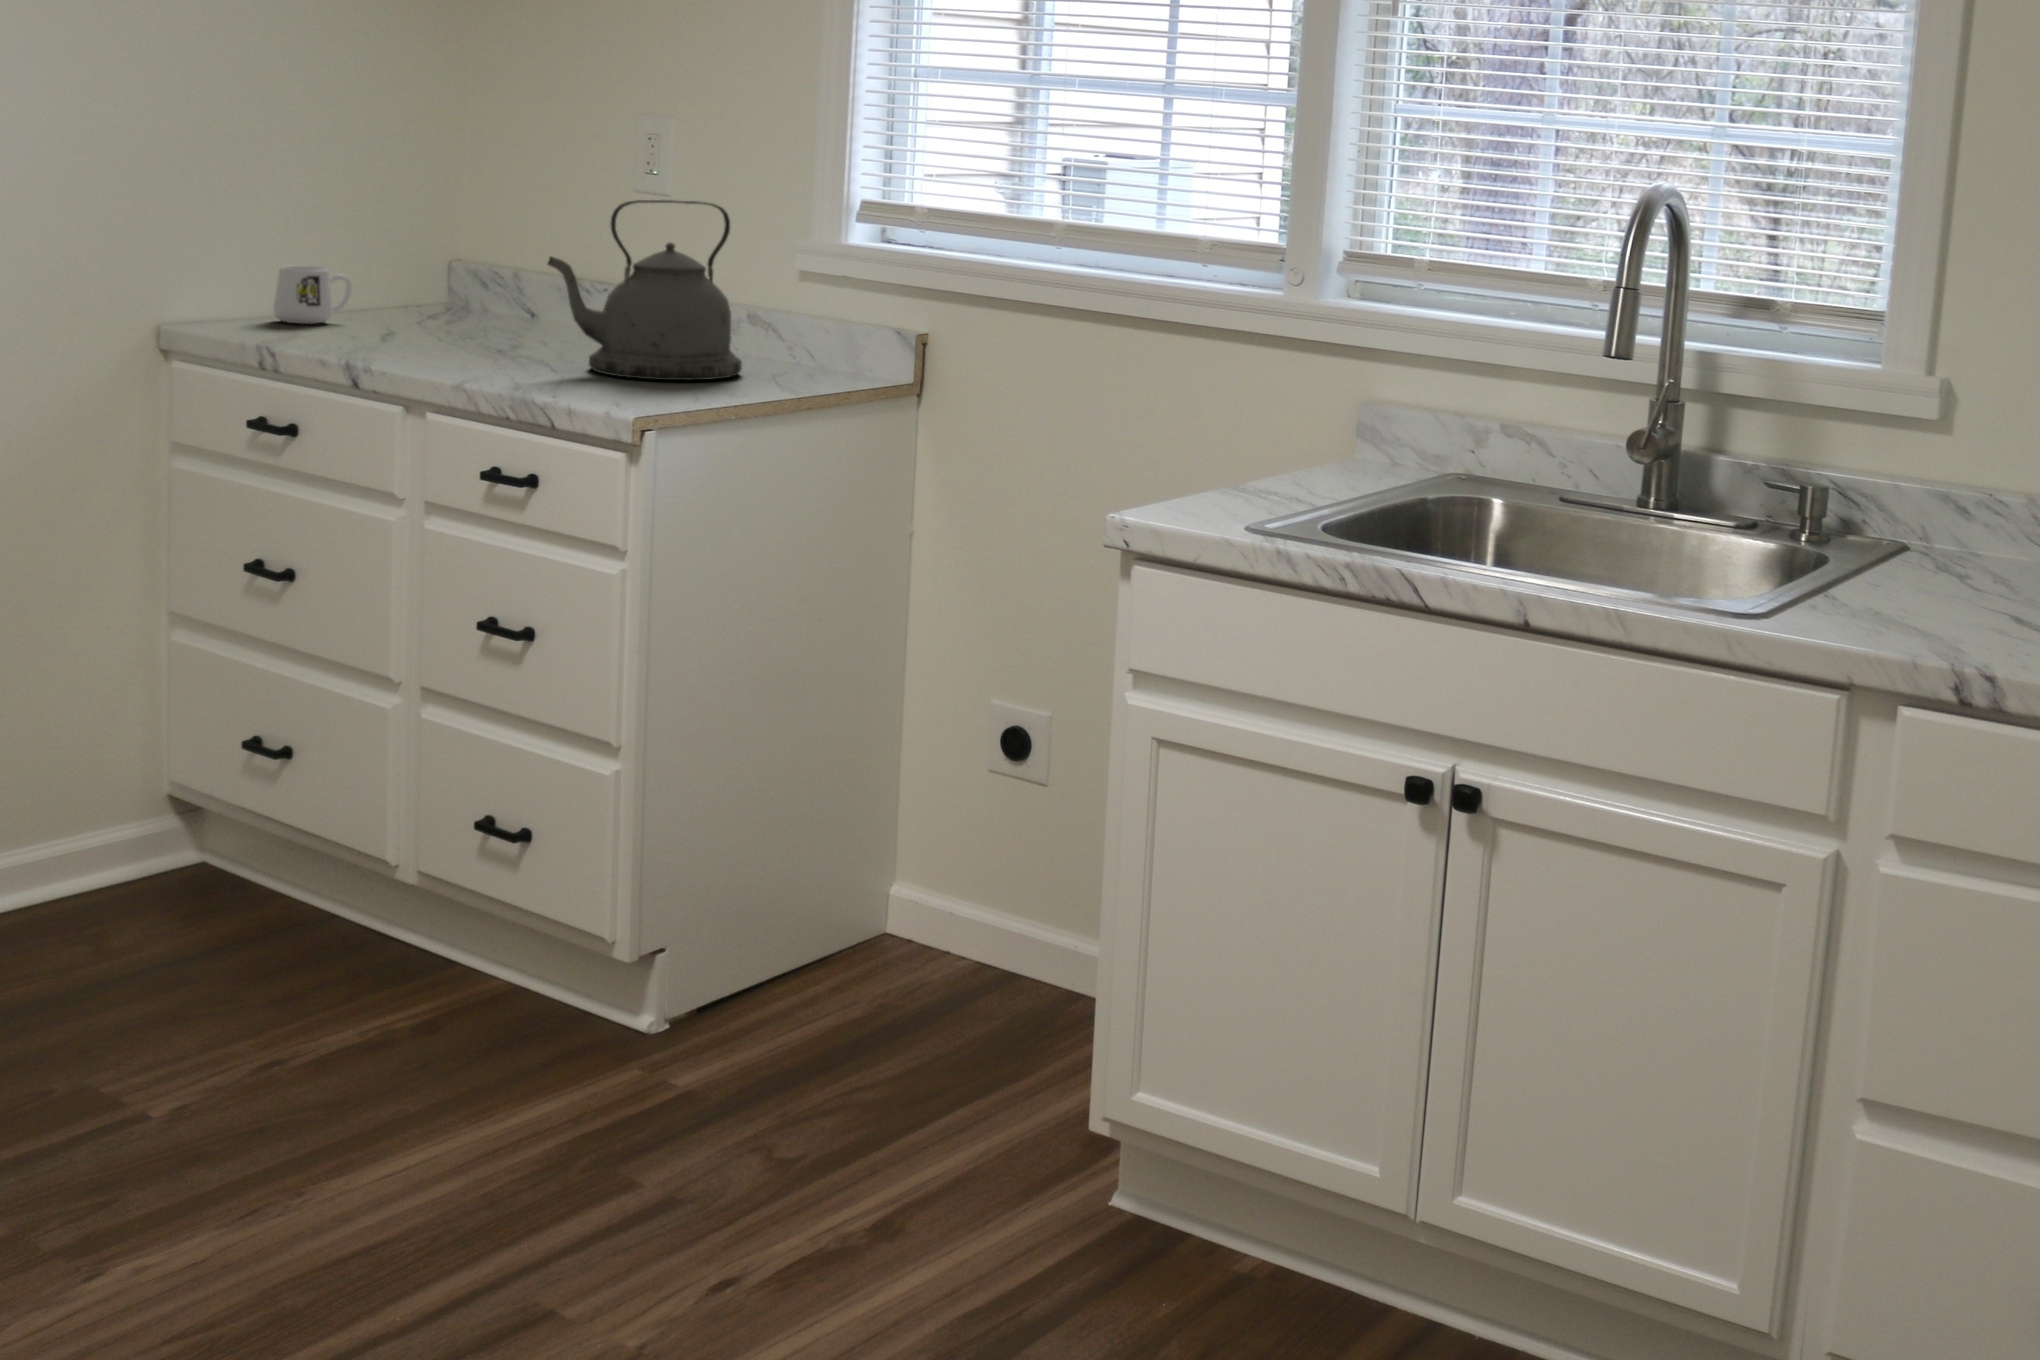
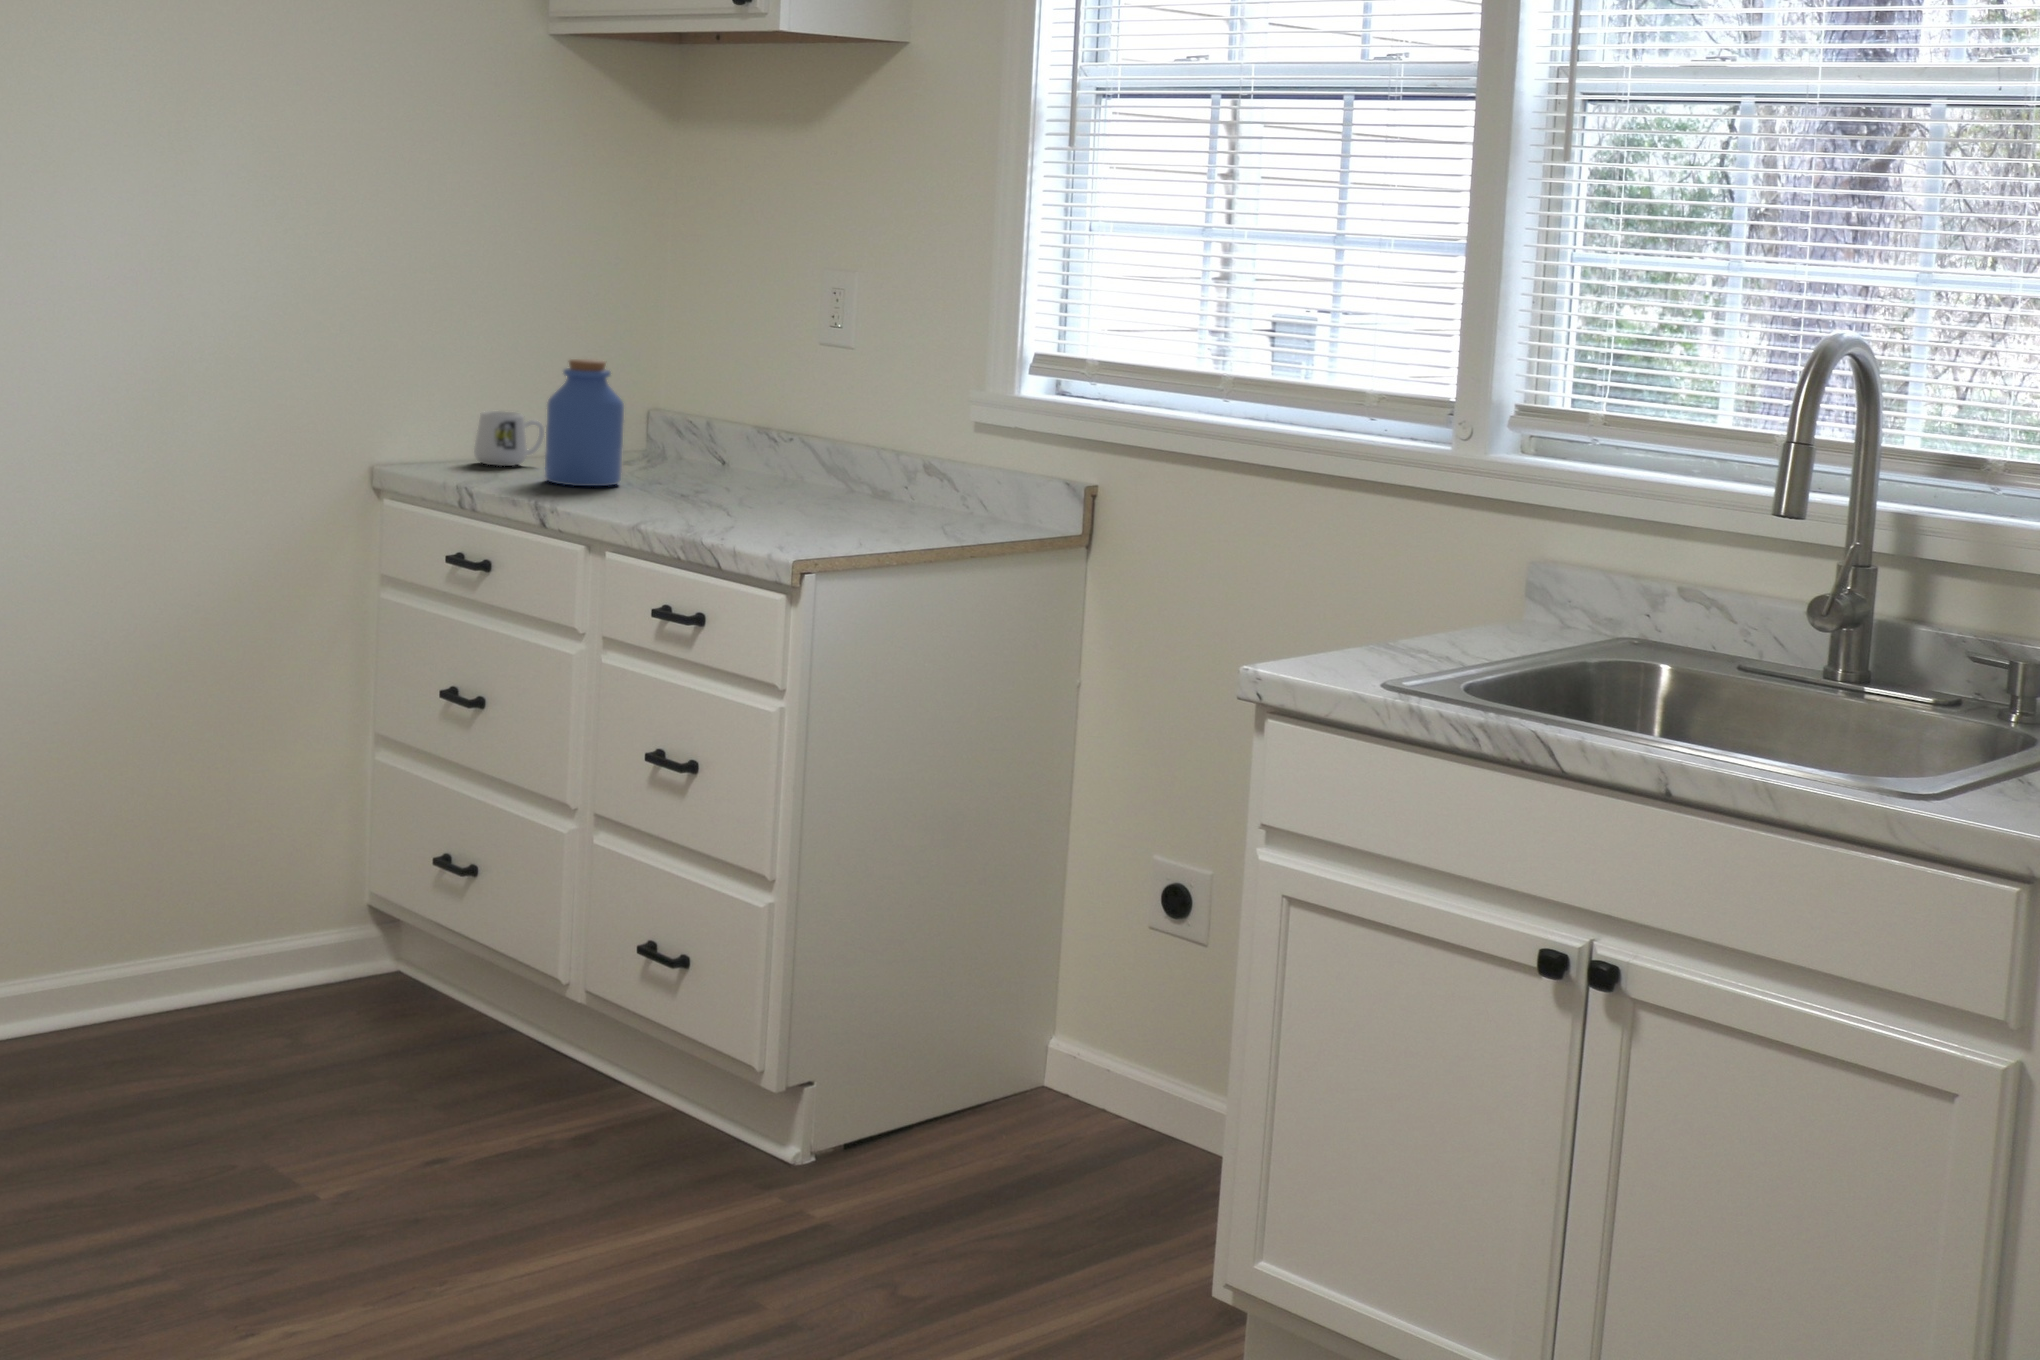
kettle: present [548,200,742,380] -> none [718,351,904,526]
jar: none [354,209,441,344] -> present [545,359,624,486]

